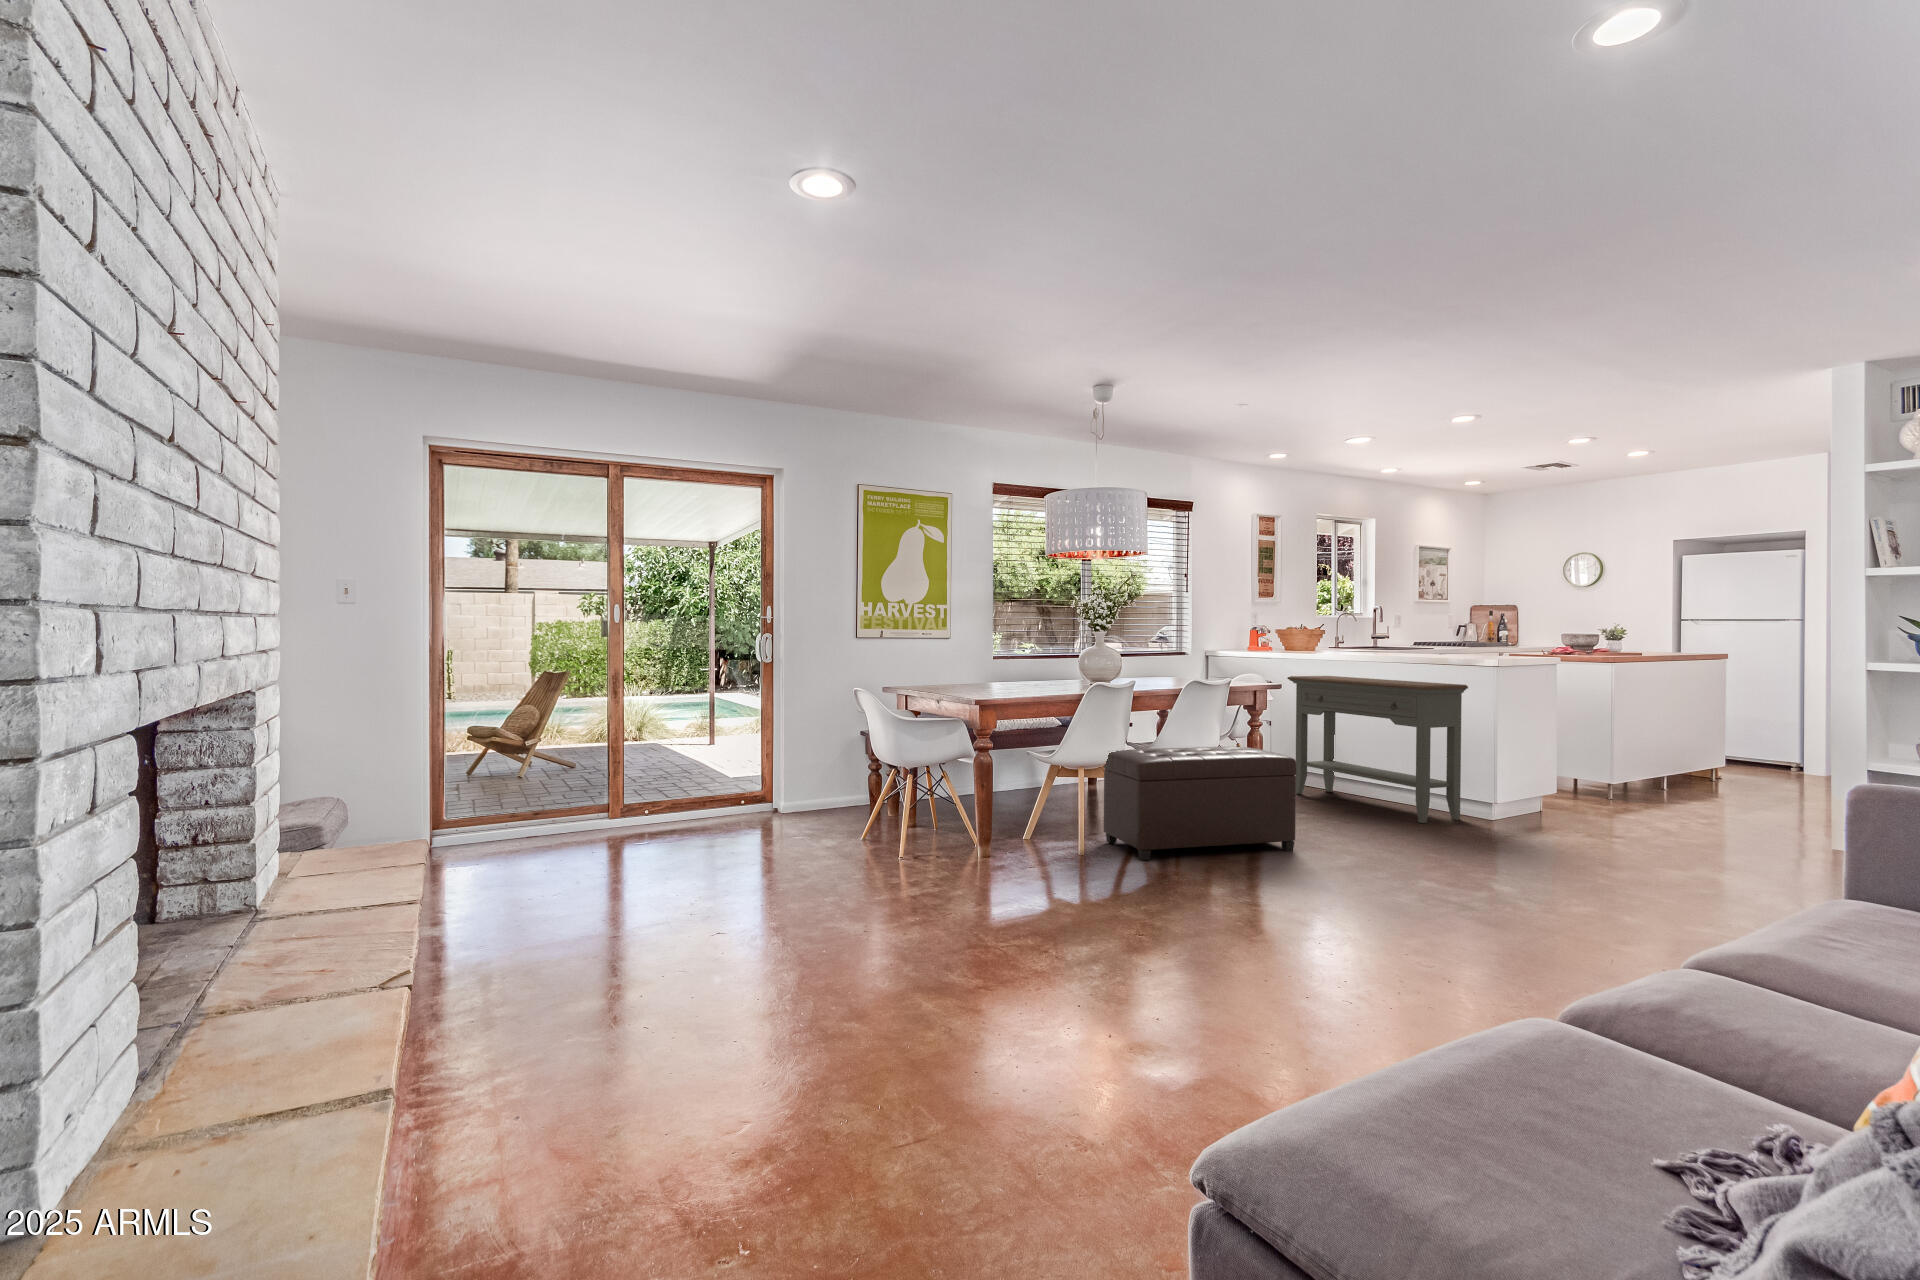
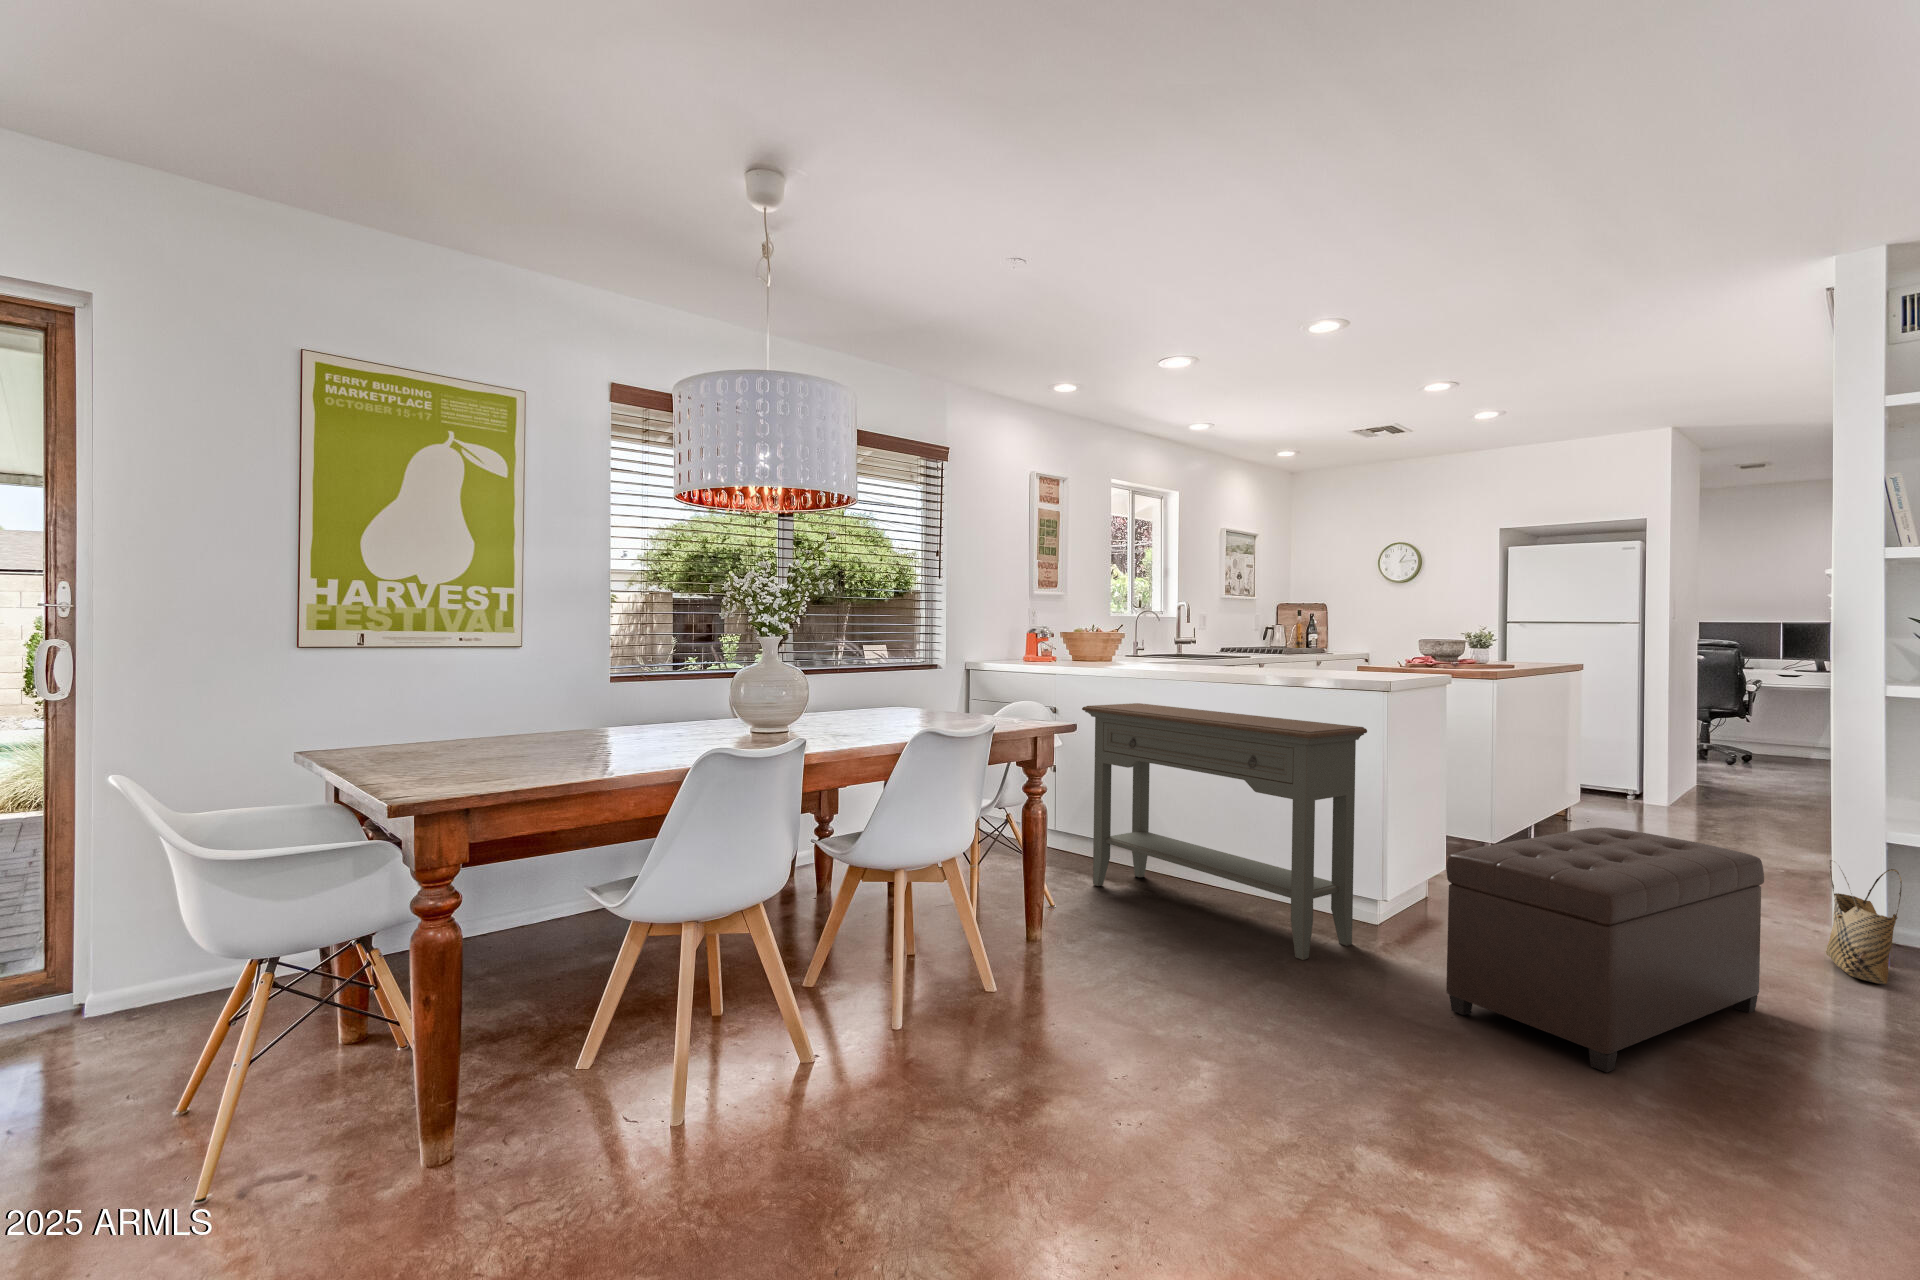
ottoman: present [1103,747,1297,860] -> present [1446,827,1764,1072]
woven basket: none [1789,770,1829,846] -> present [1826,860,1902,984]

